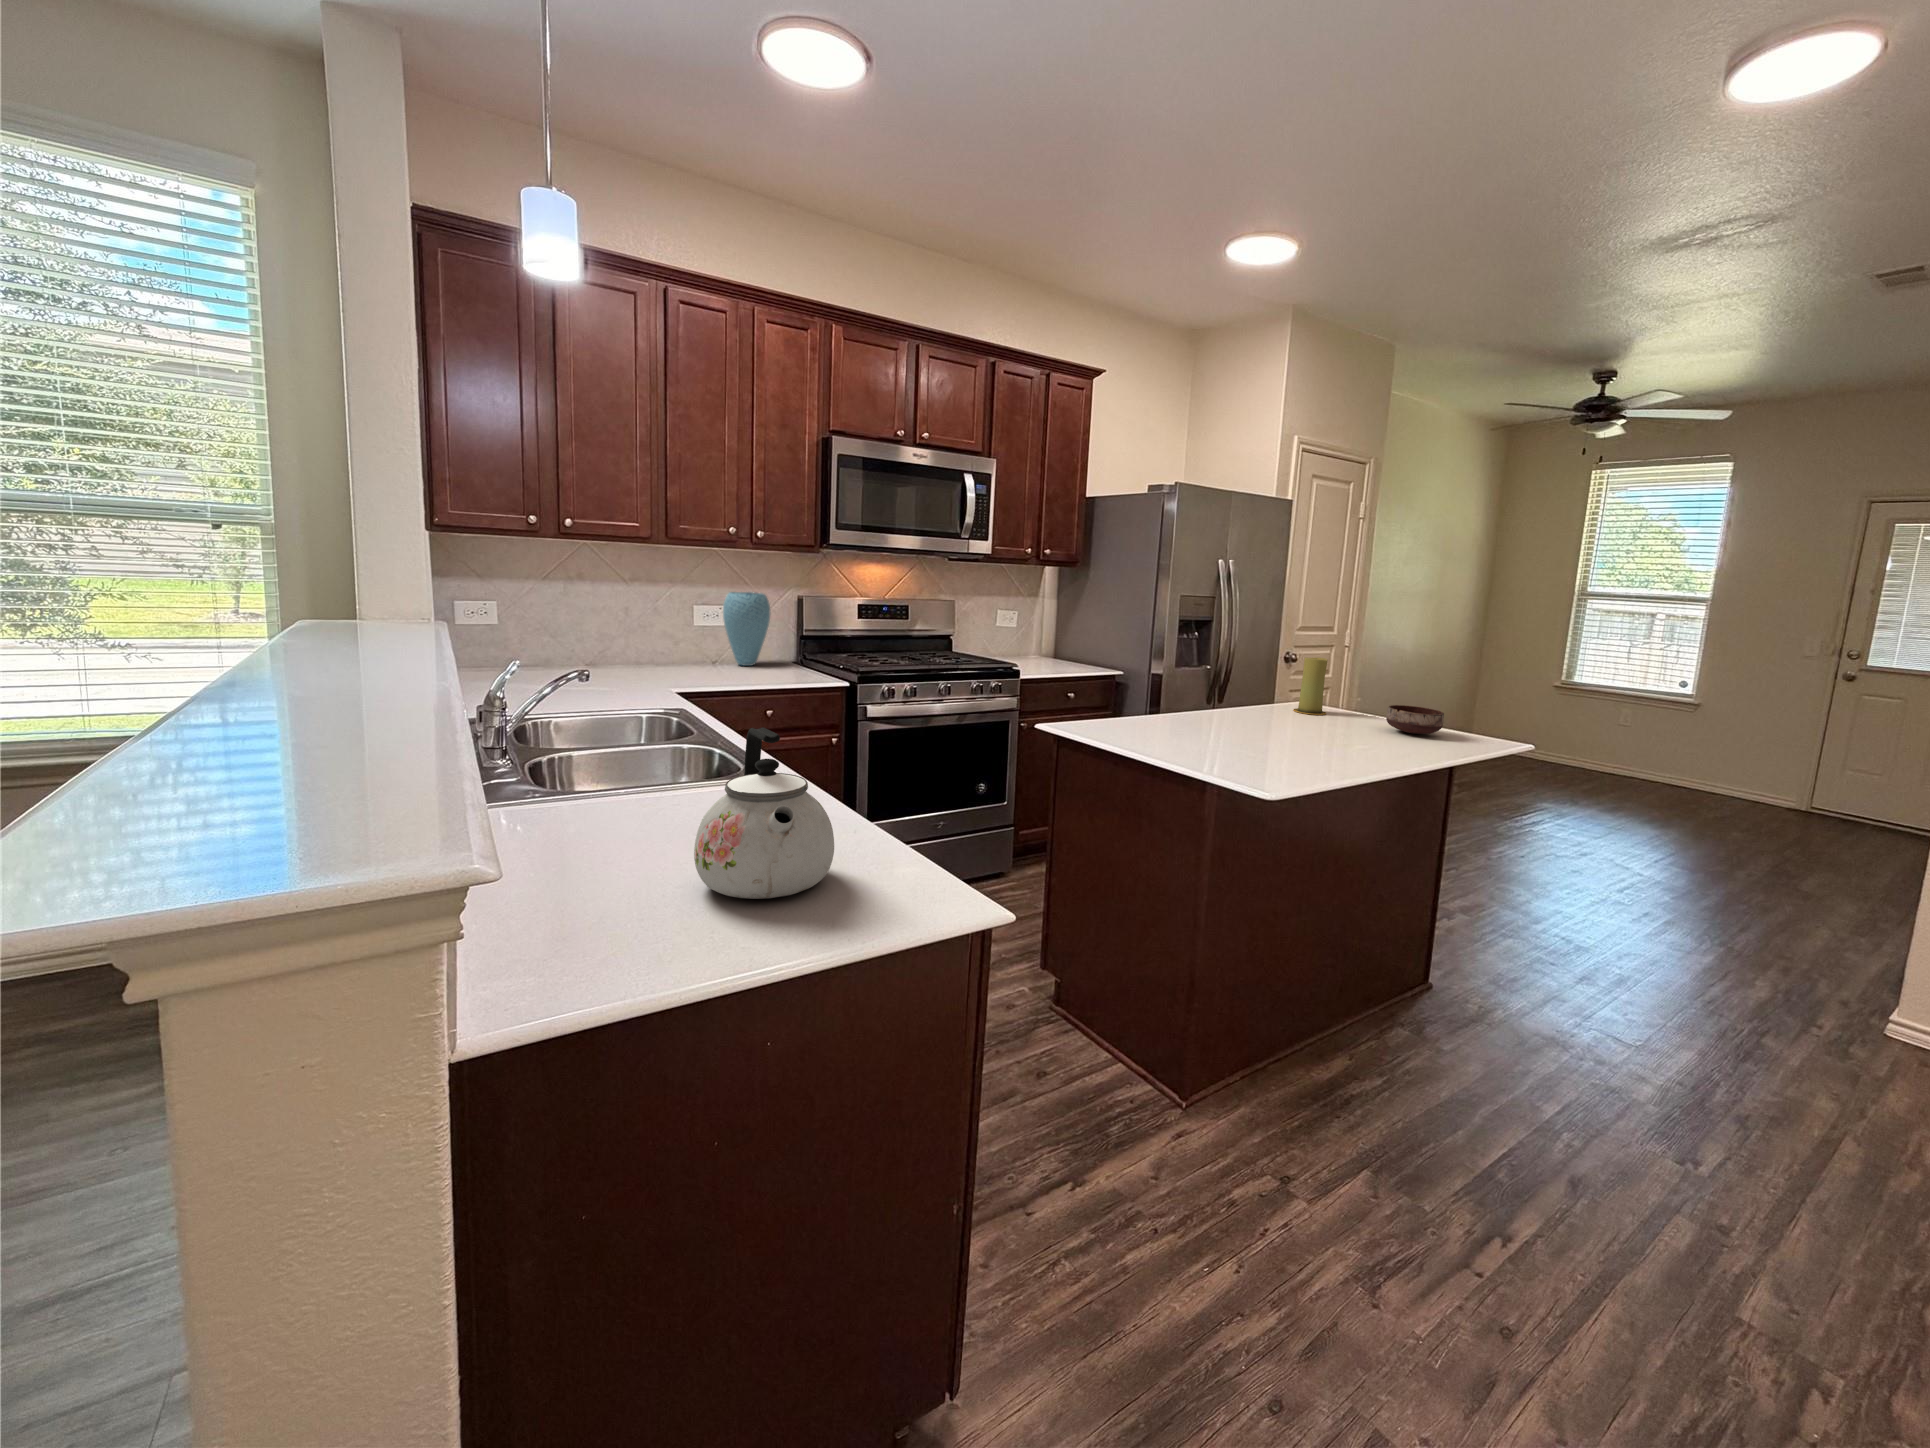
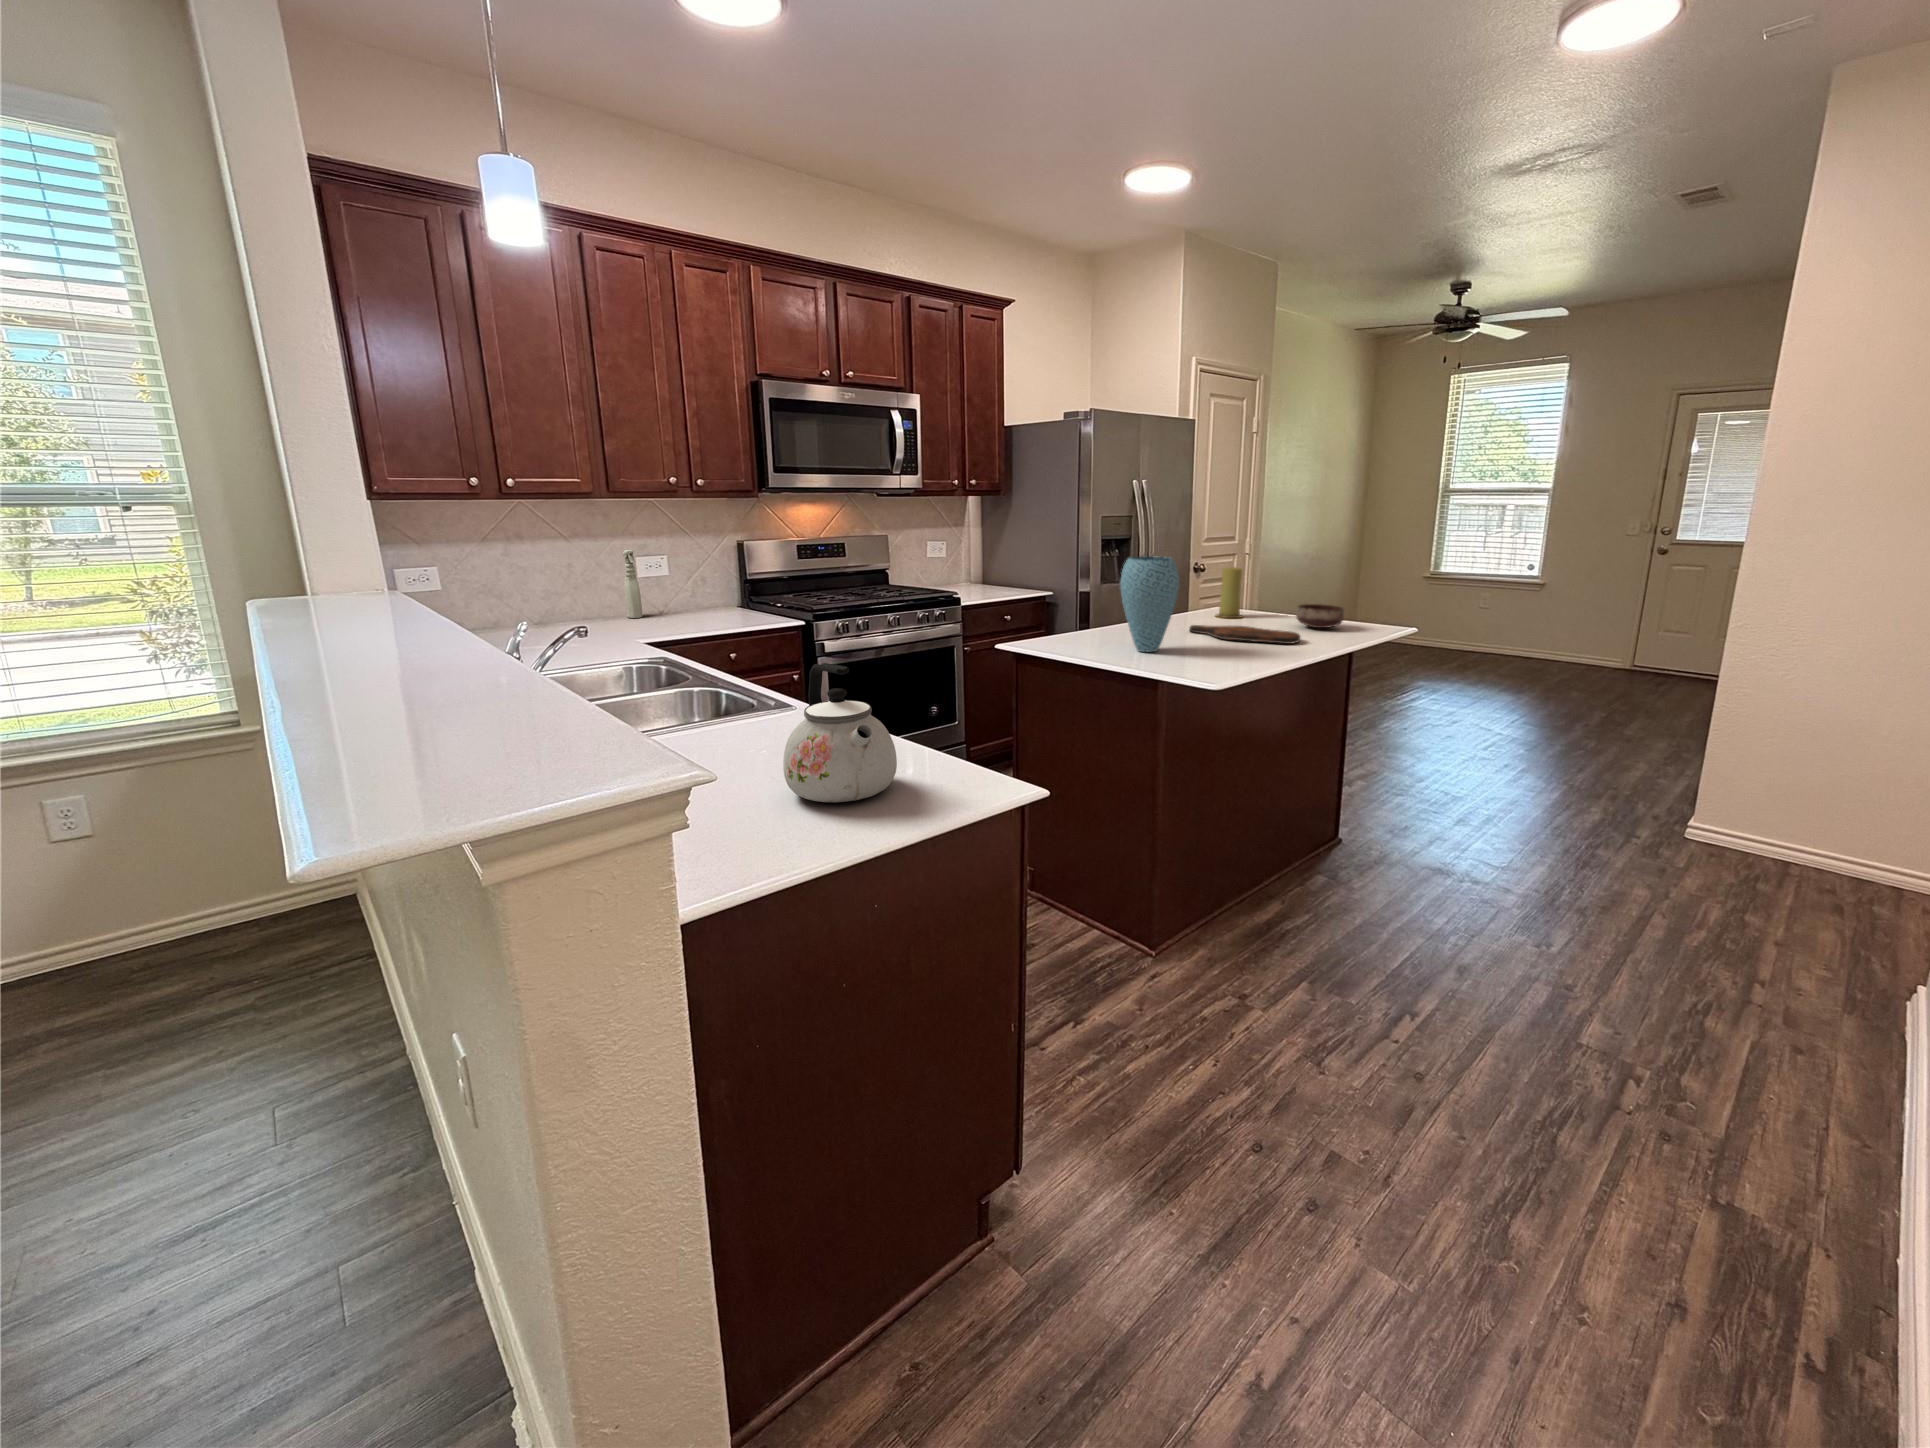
vase: present [723,592,770,666] -> present [1120,556,1179,652]
spray bottle: none [680,597,695,666] -> present [622,550,643,618]
cutting board: none [1259,718,1387,749] -> present [1190,625,1300,644]

